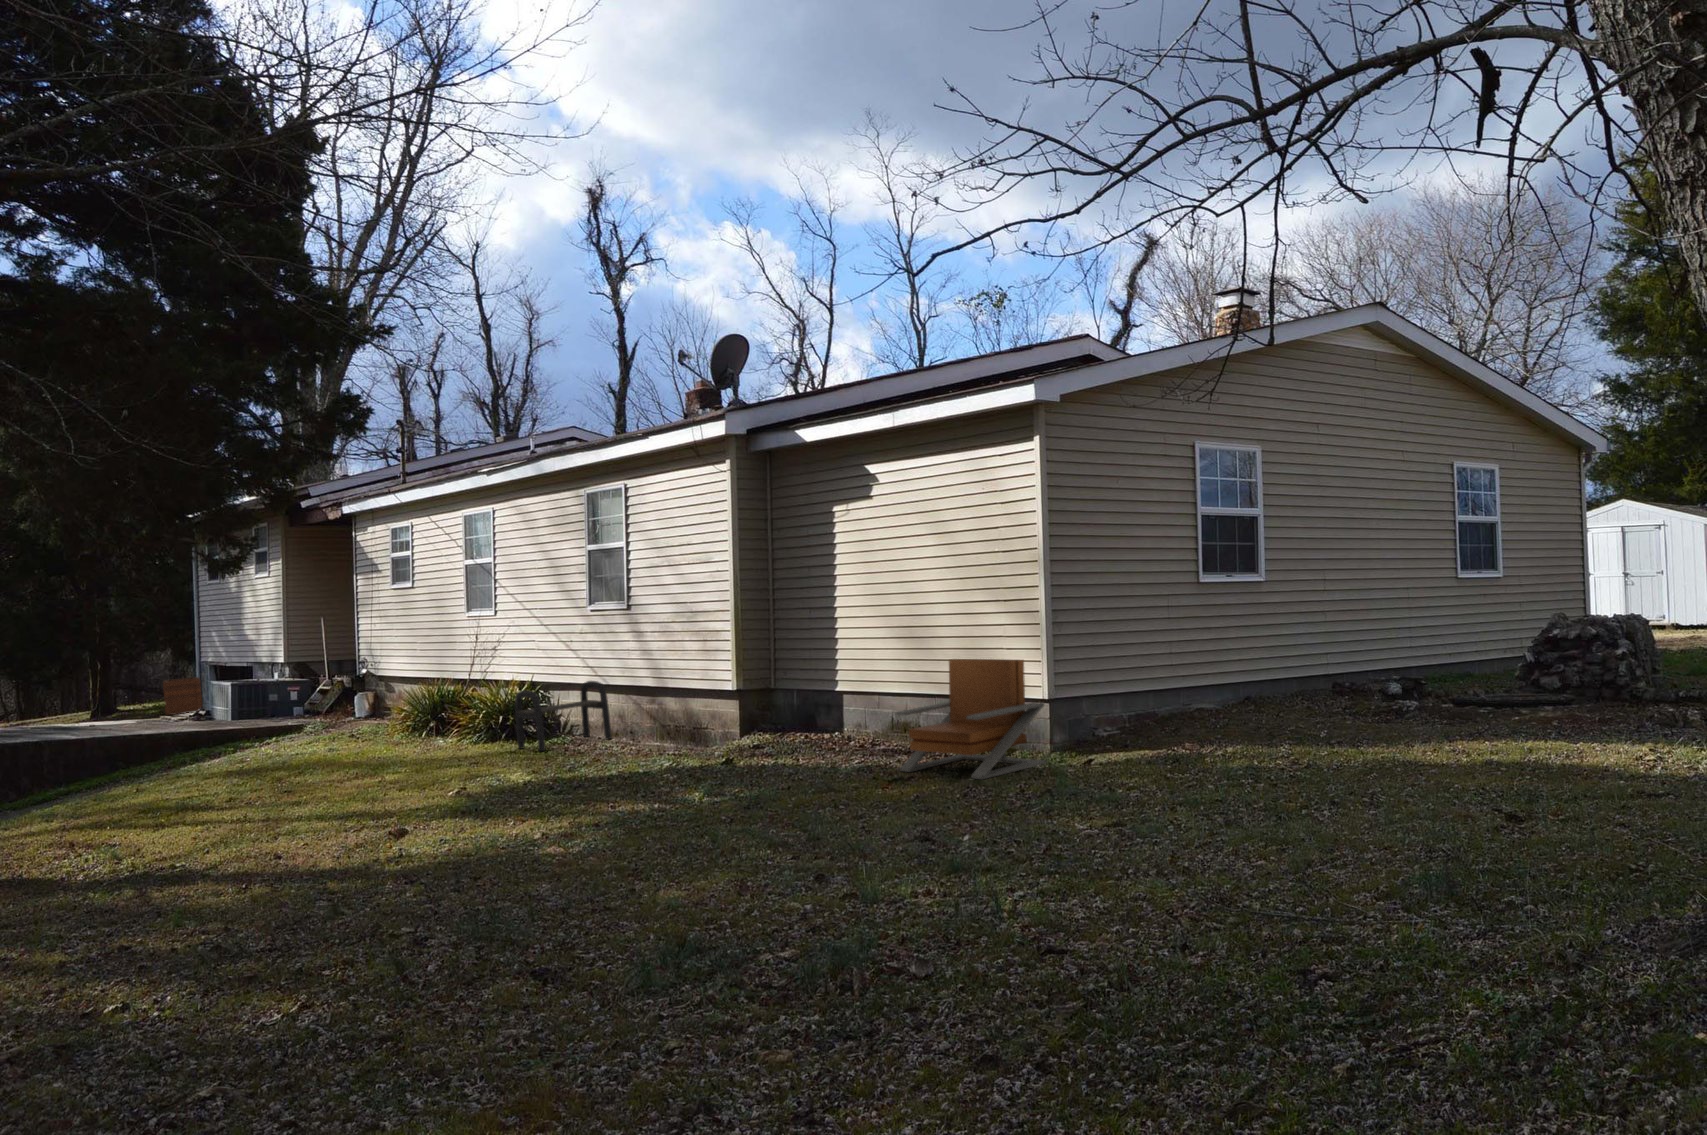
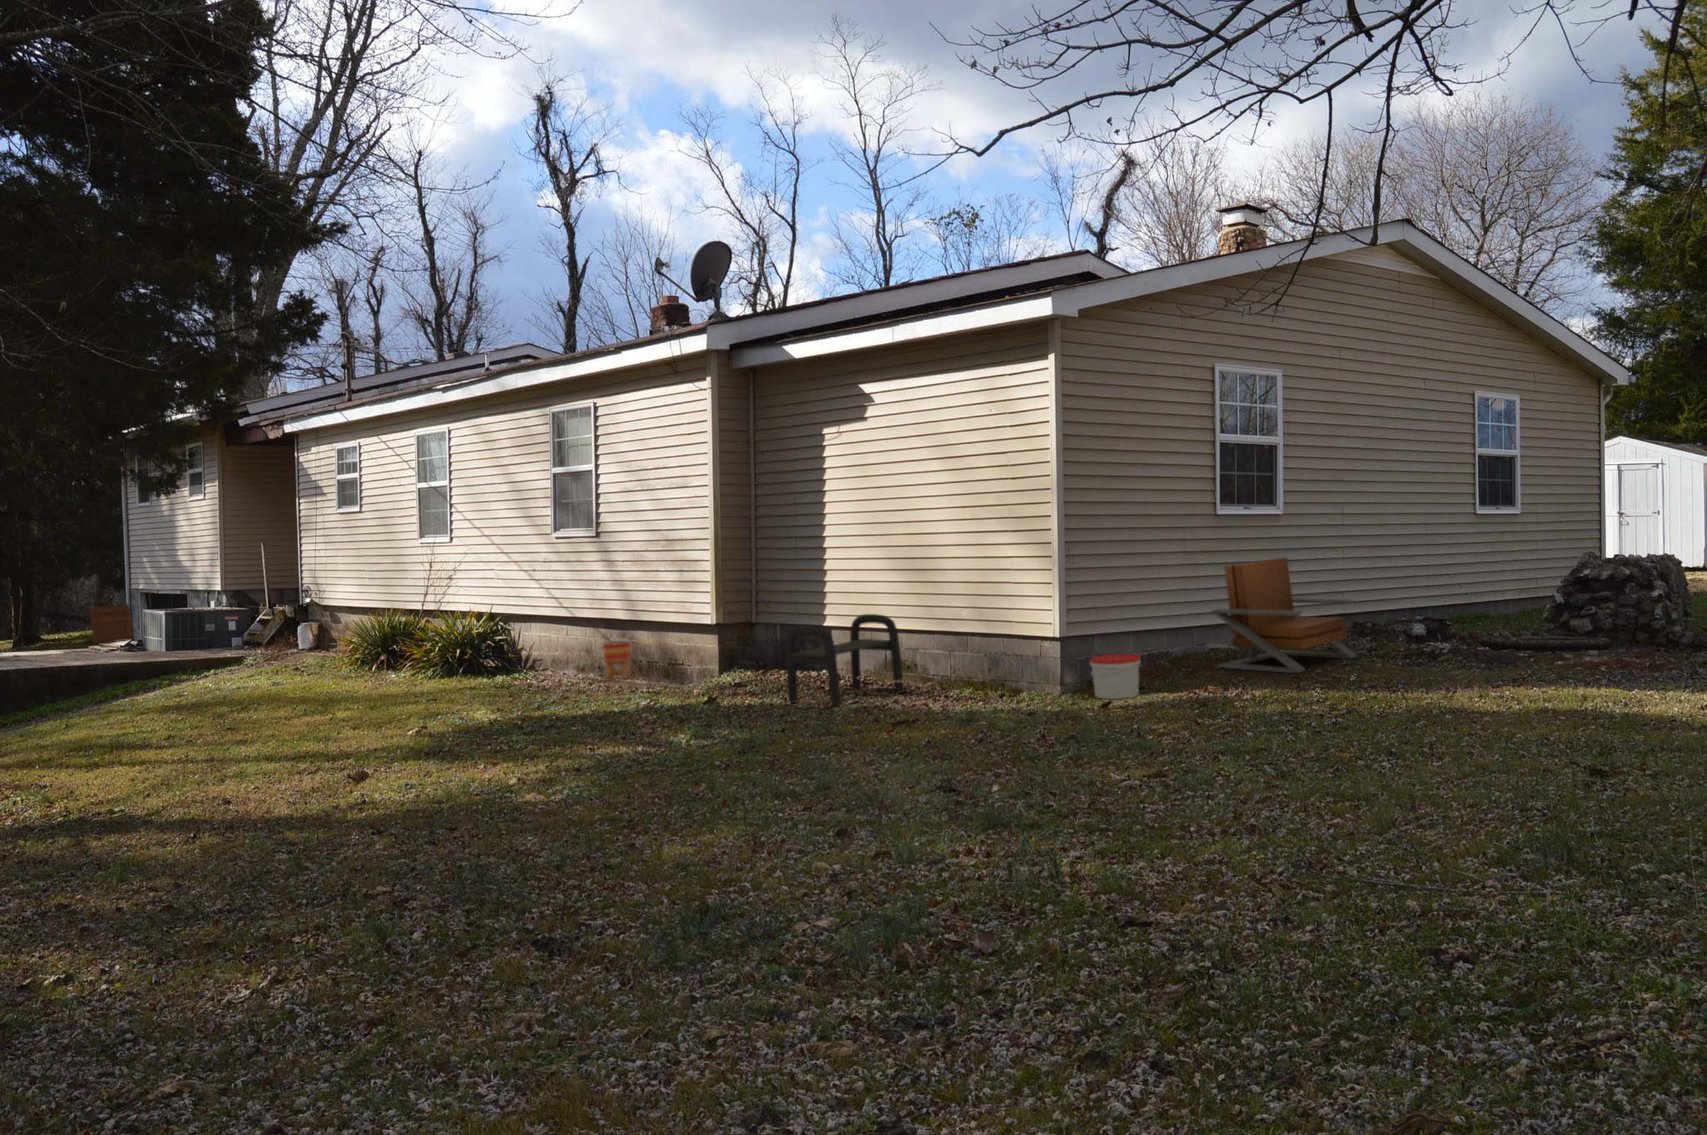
lounge chair: present [896,659,1046,779] -> present [1212,557,1357,673]
bench: present [515,681,612,751] -> present [786,614,904,706]
planter: none [632,707,658,746] -> present [603,640,630,681]
bucket: none [1078,715,1125,757] -> present [1090,654,1140,699]

